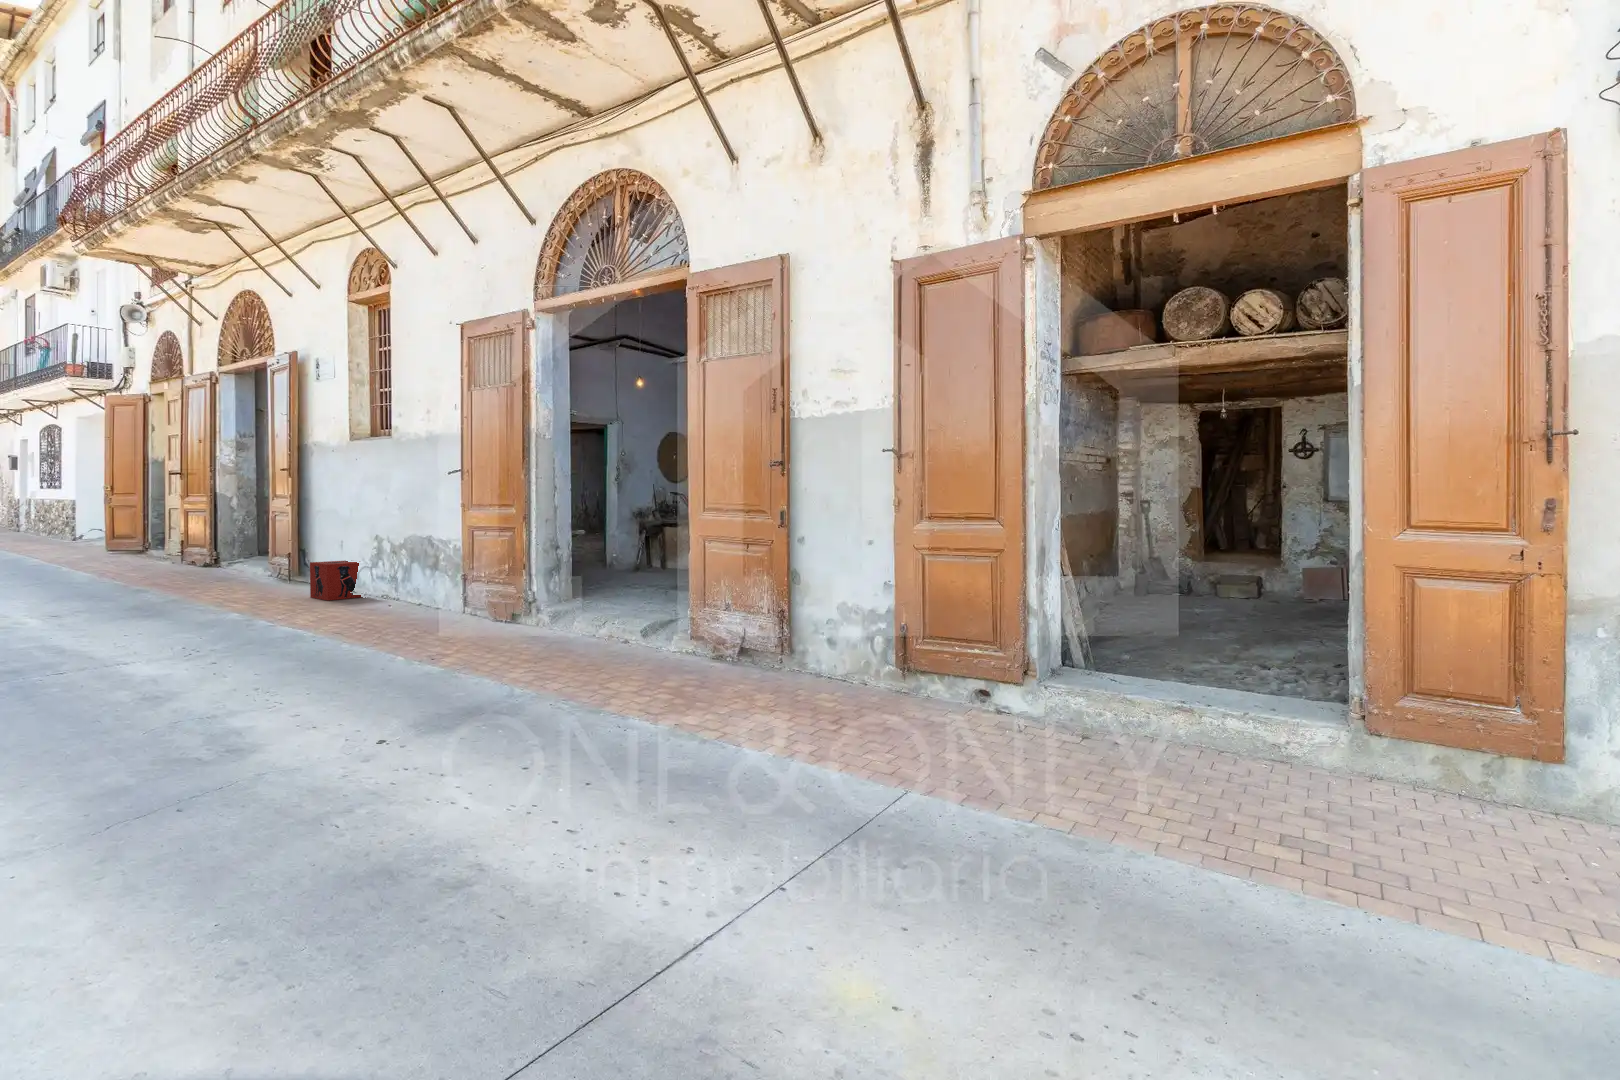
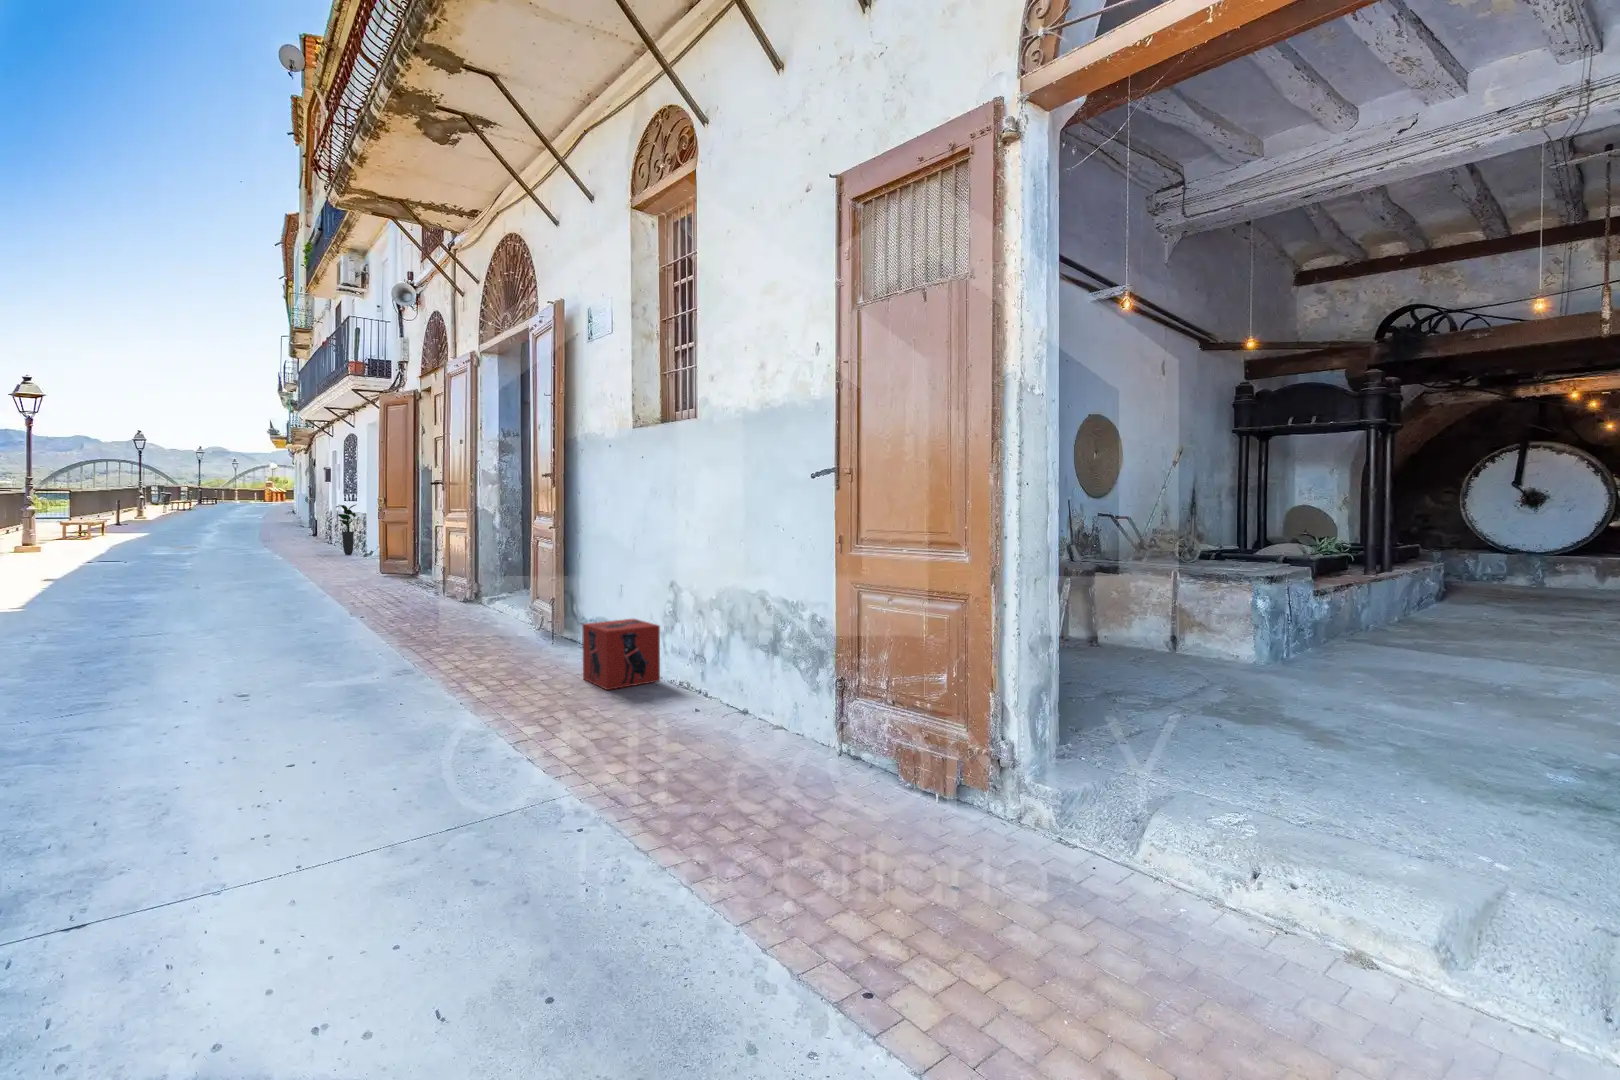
potted plant: none [38,491,70,538] -> present [336,505,359,555]

